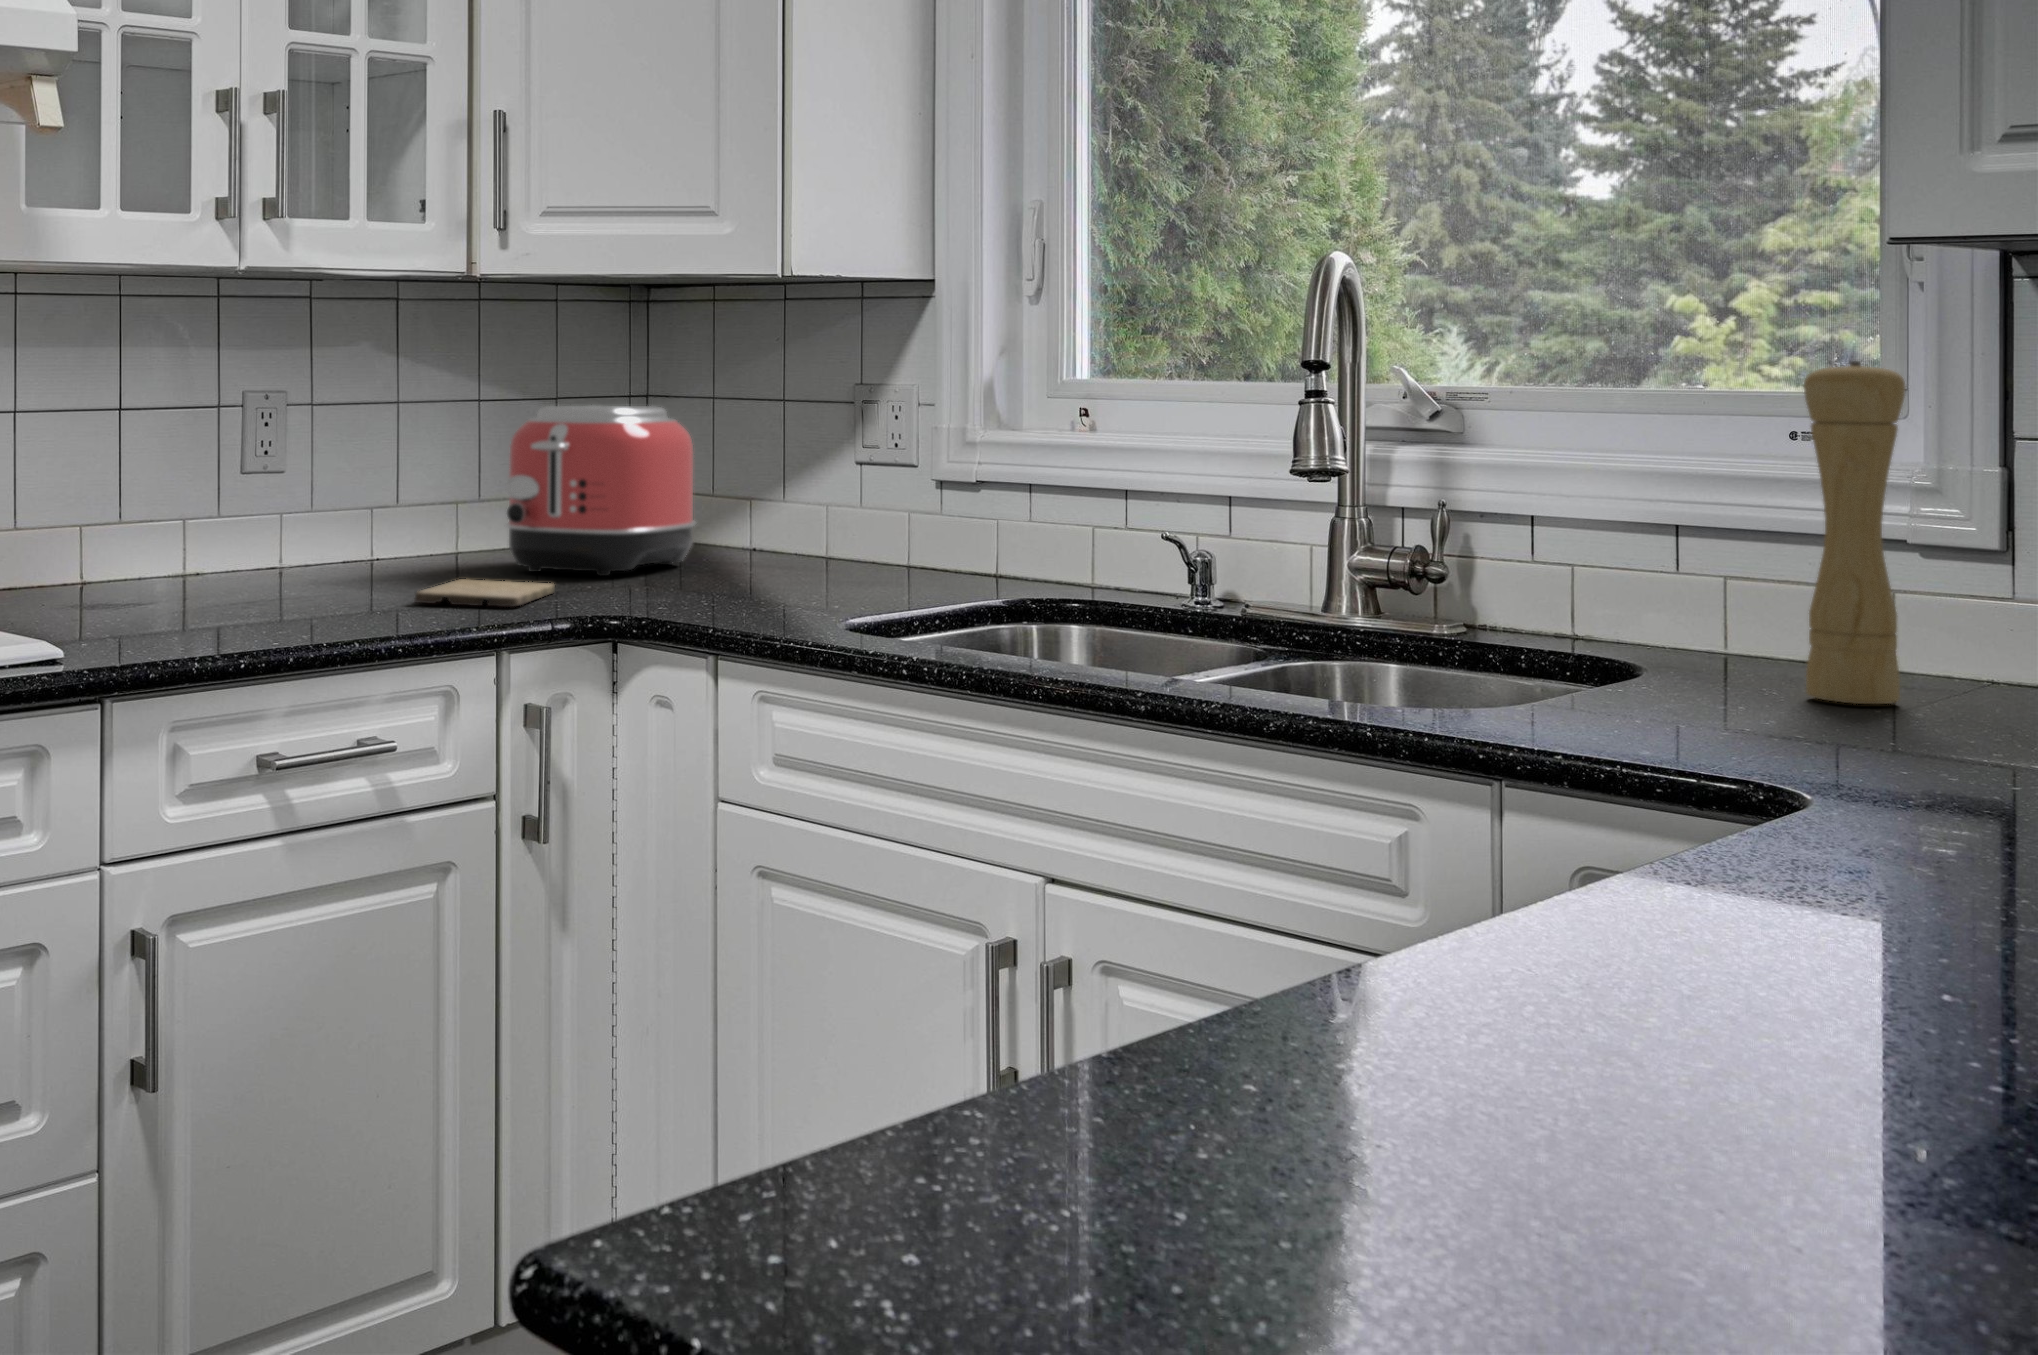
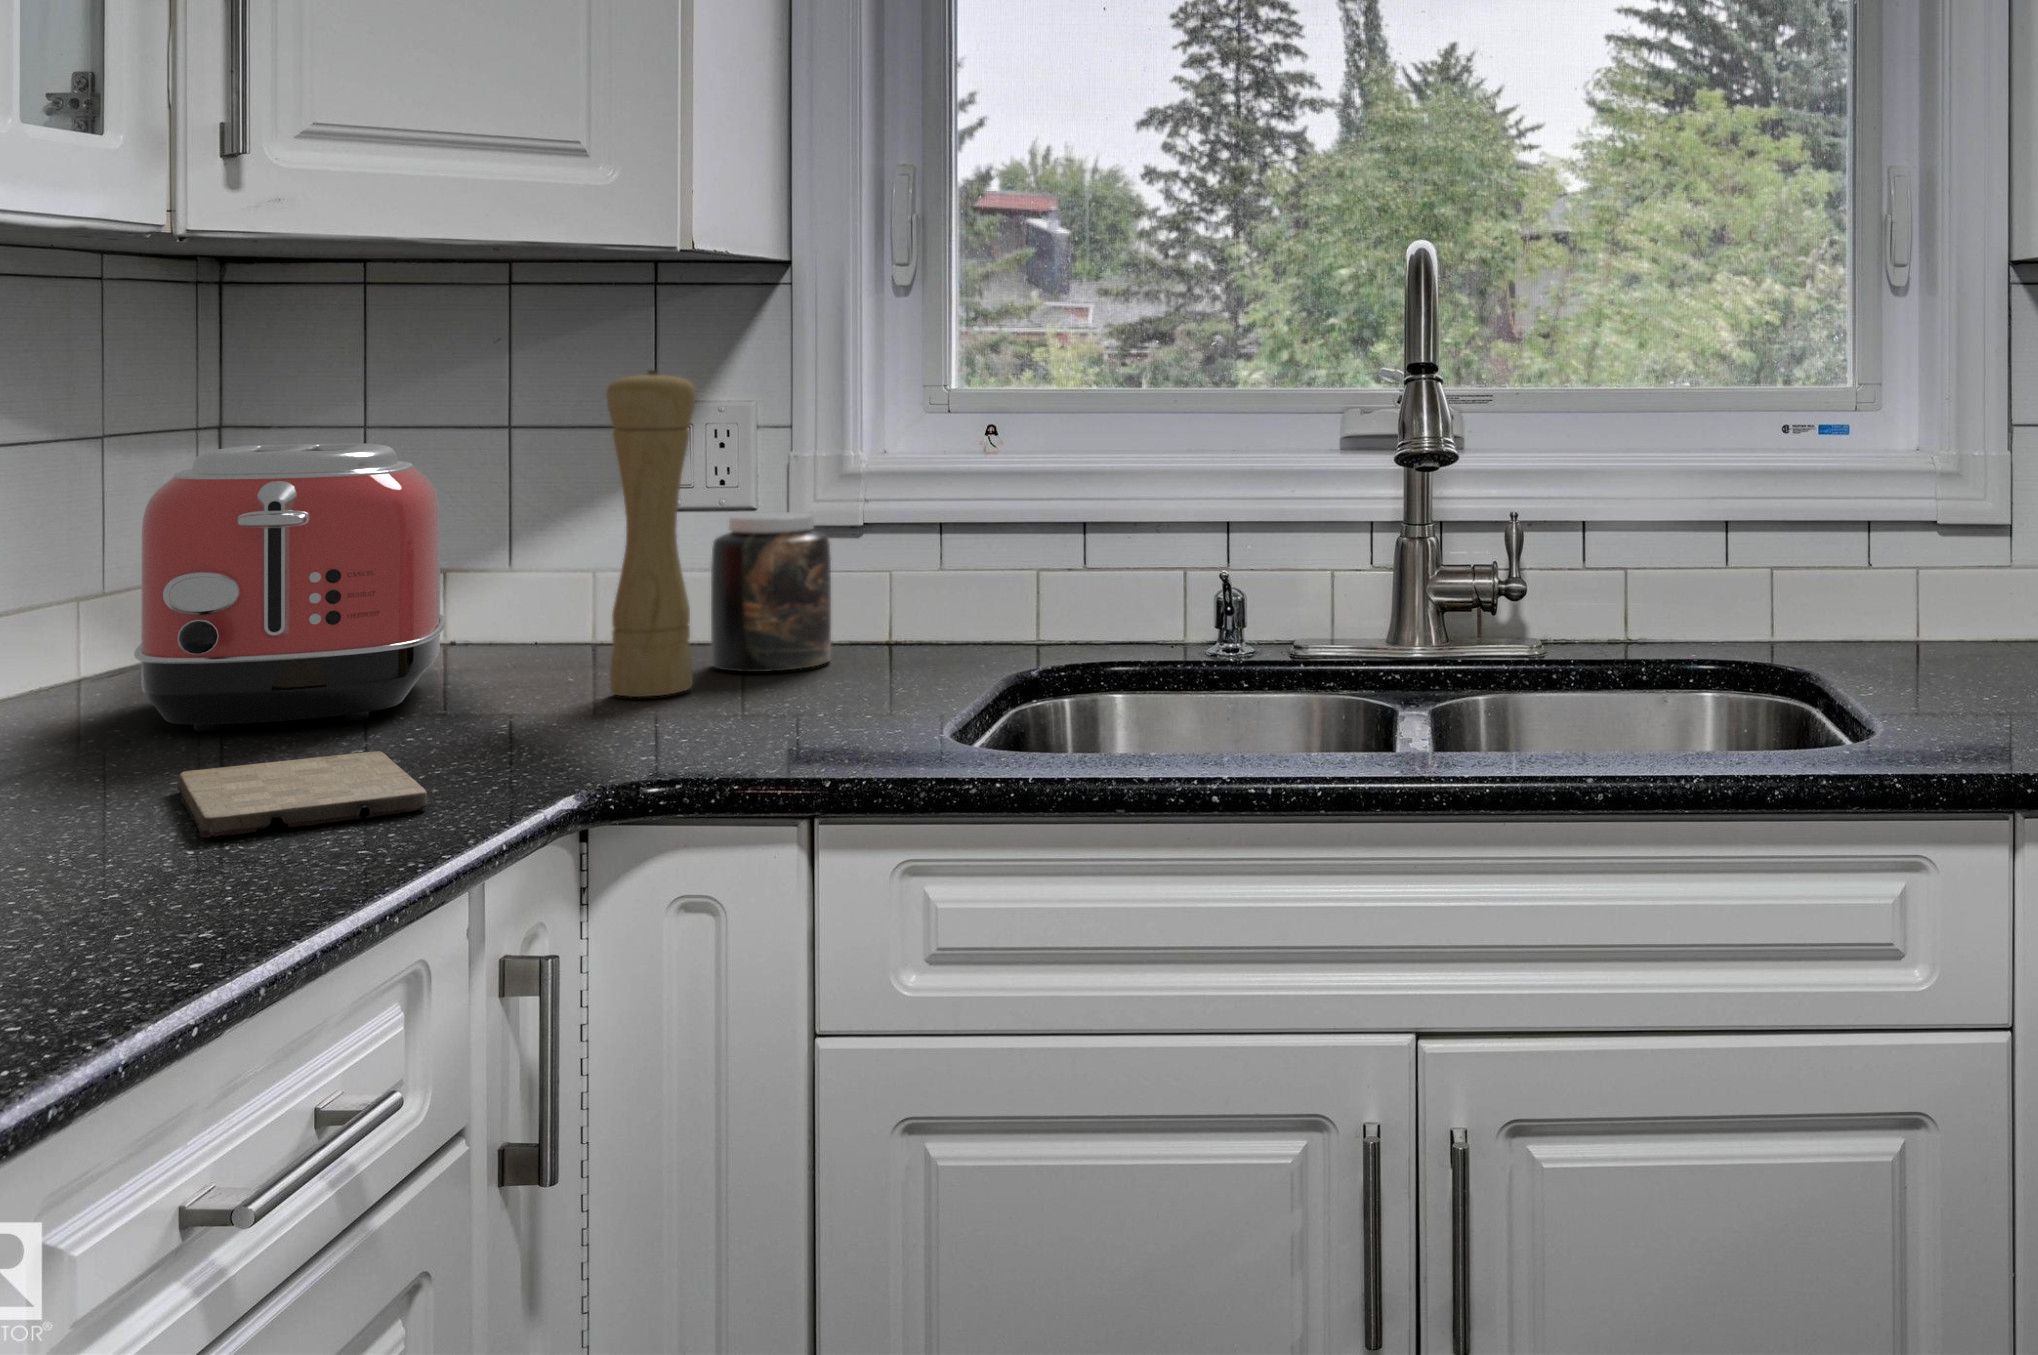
pepper mill: present [1804,361,1905,704] -> present [606,370,696,697]
jar: none [842,468,927,583] -> present [711,512,831,672]

